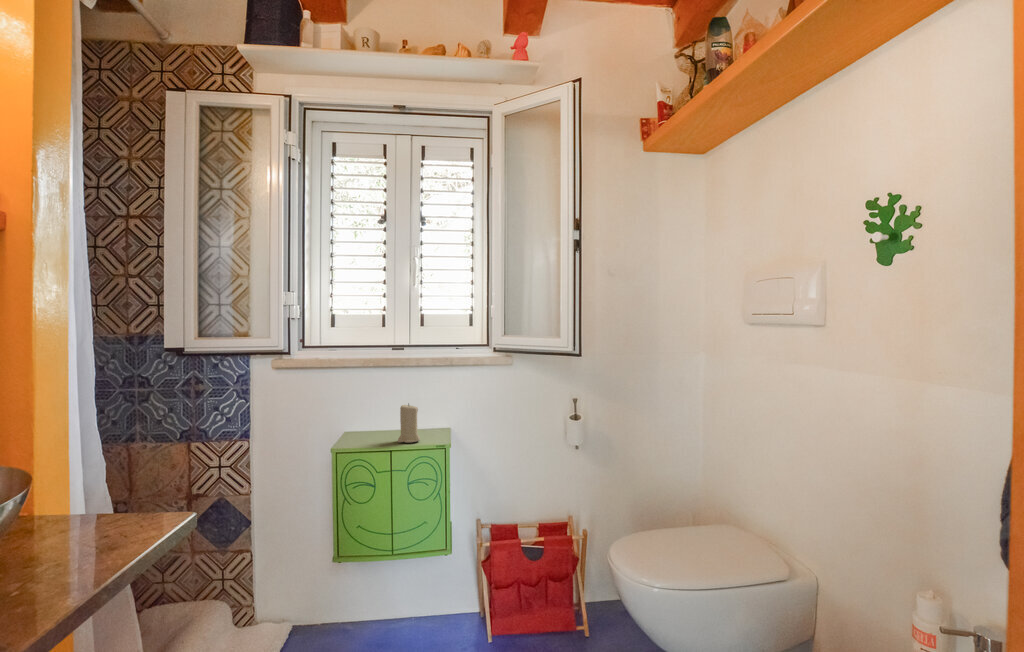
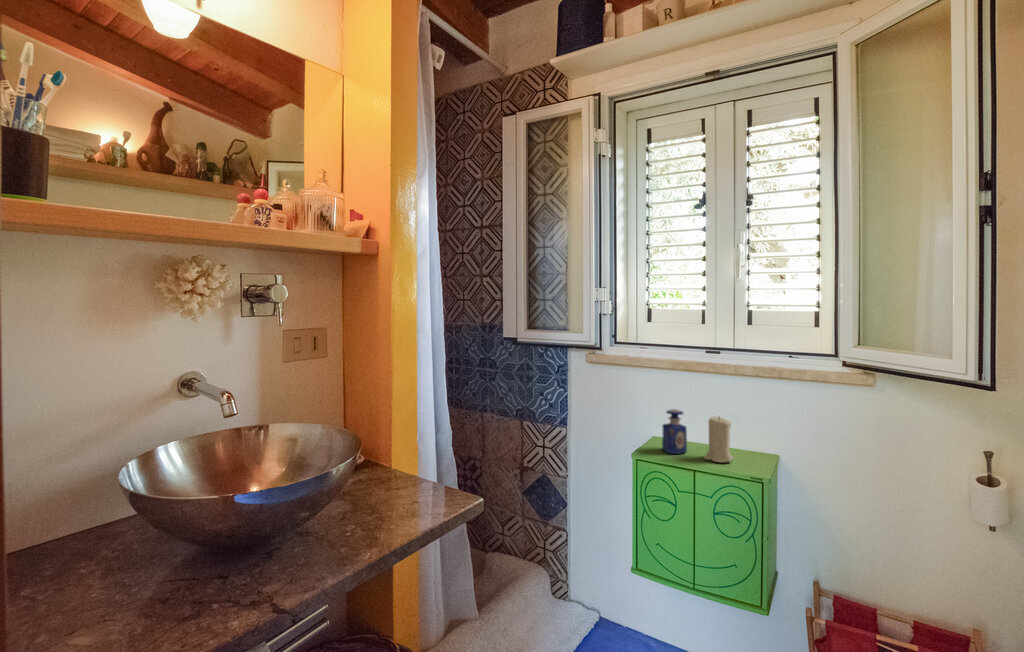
perfume bottle: none [359,403,381,443] -> present [662,409,687,454]

